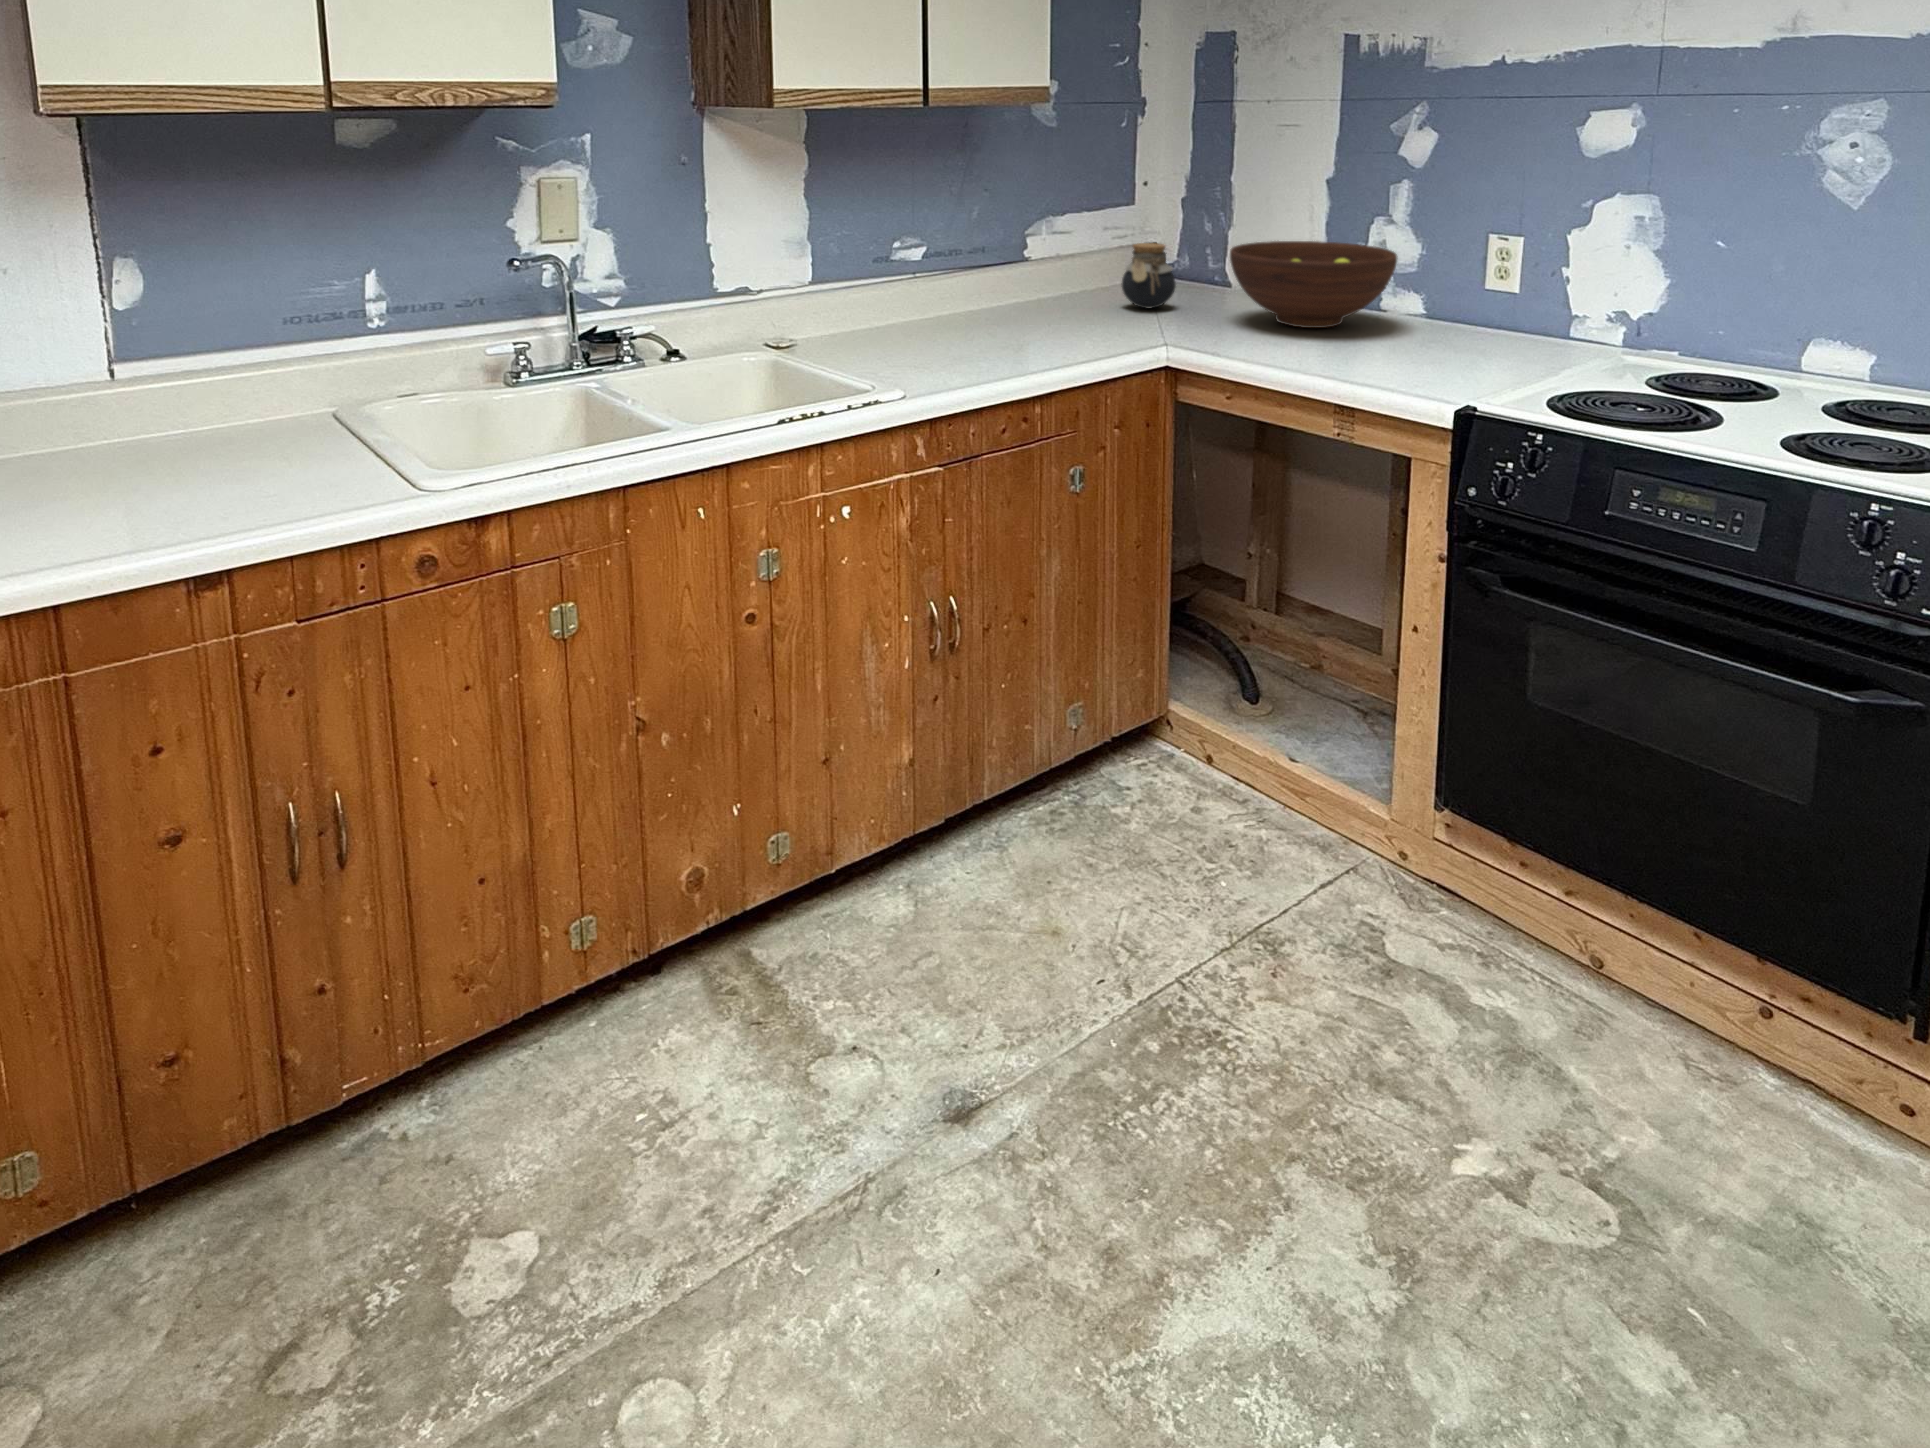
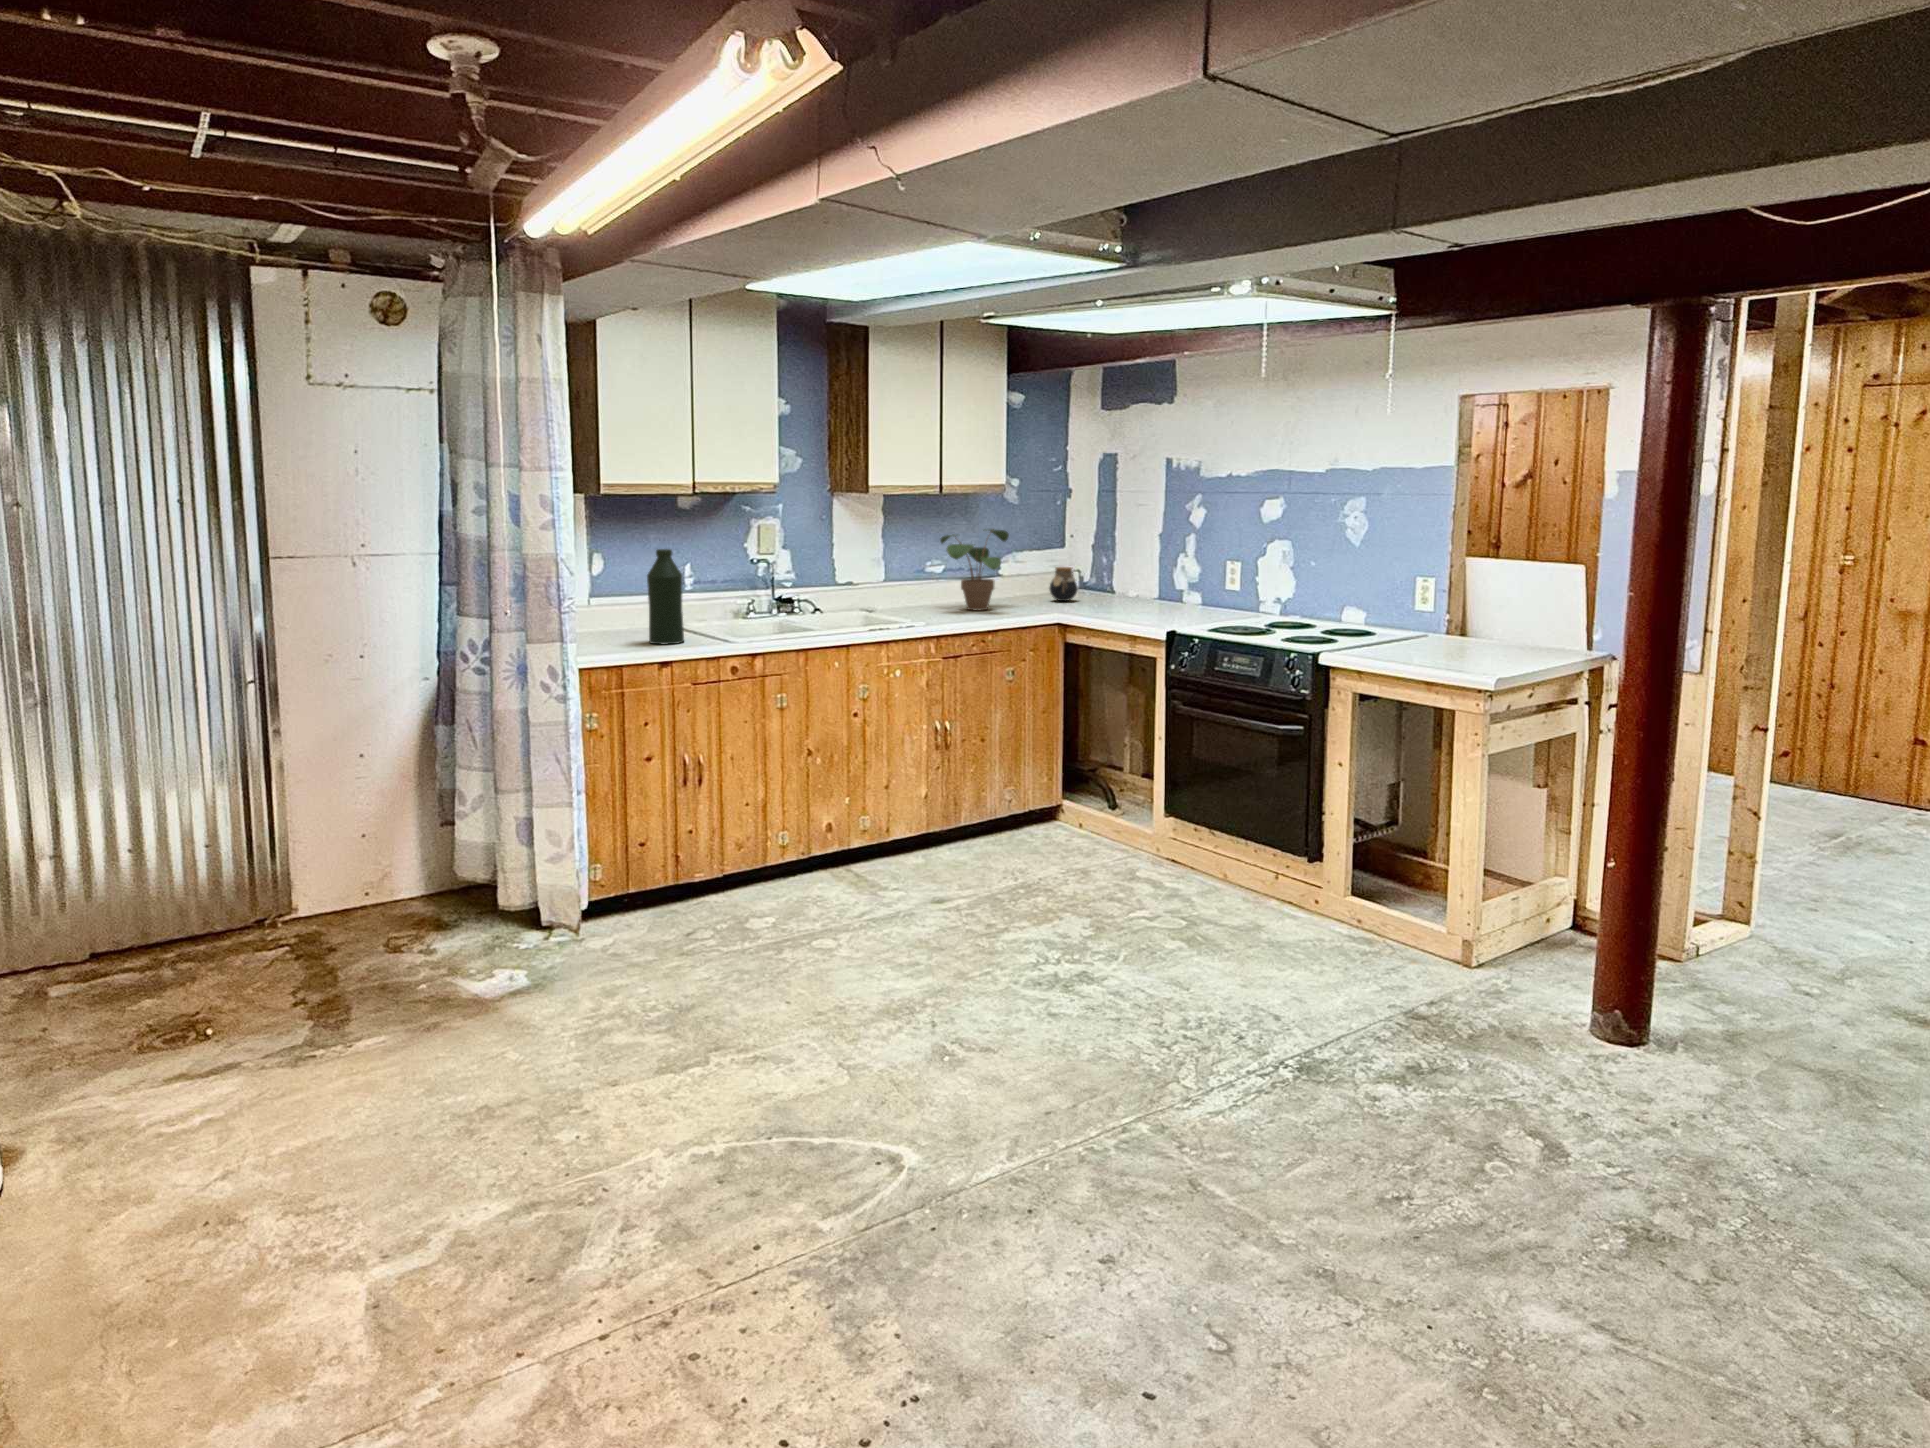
potted plant: none [921,174,1056,341] -> present [940,529,1009,610]
fruit bowl: present [1230,241,1397,328] -> none [1099,566,1182,608]
bottle: none [176,258,299,516] -> present [647,549,684,644]

